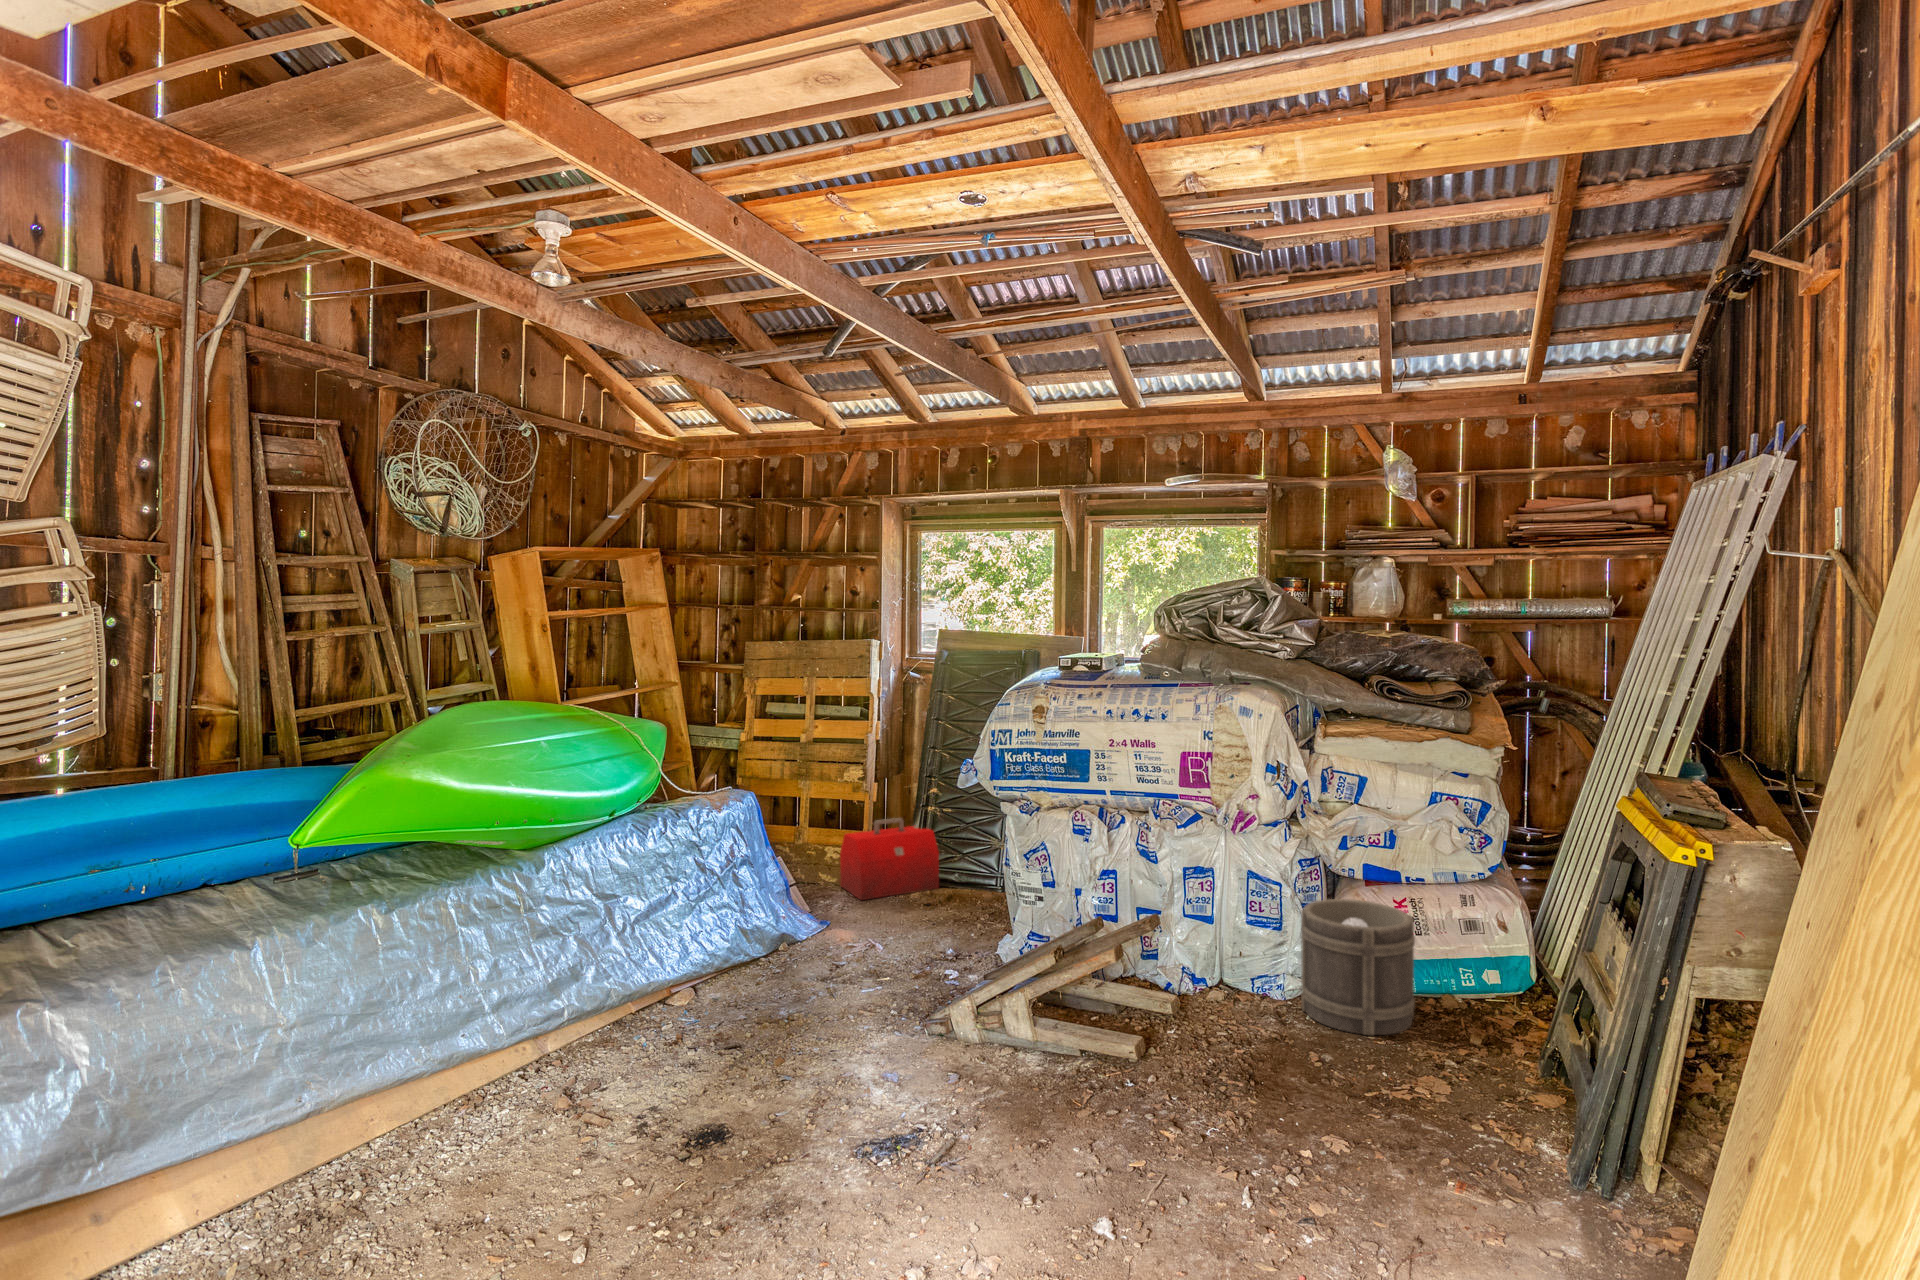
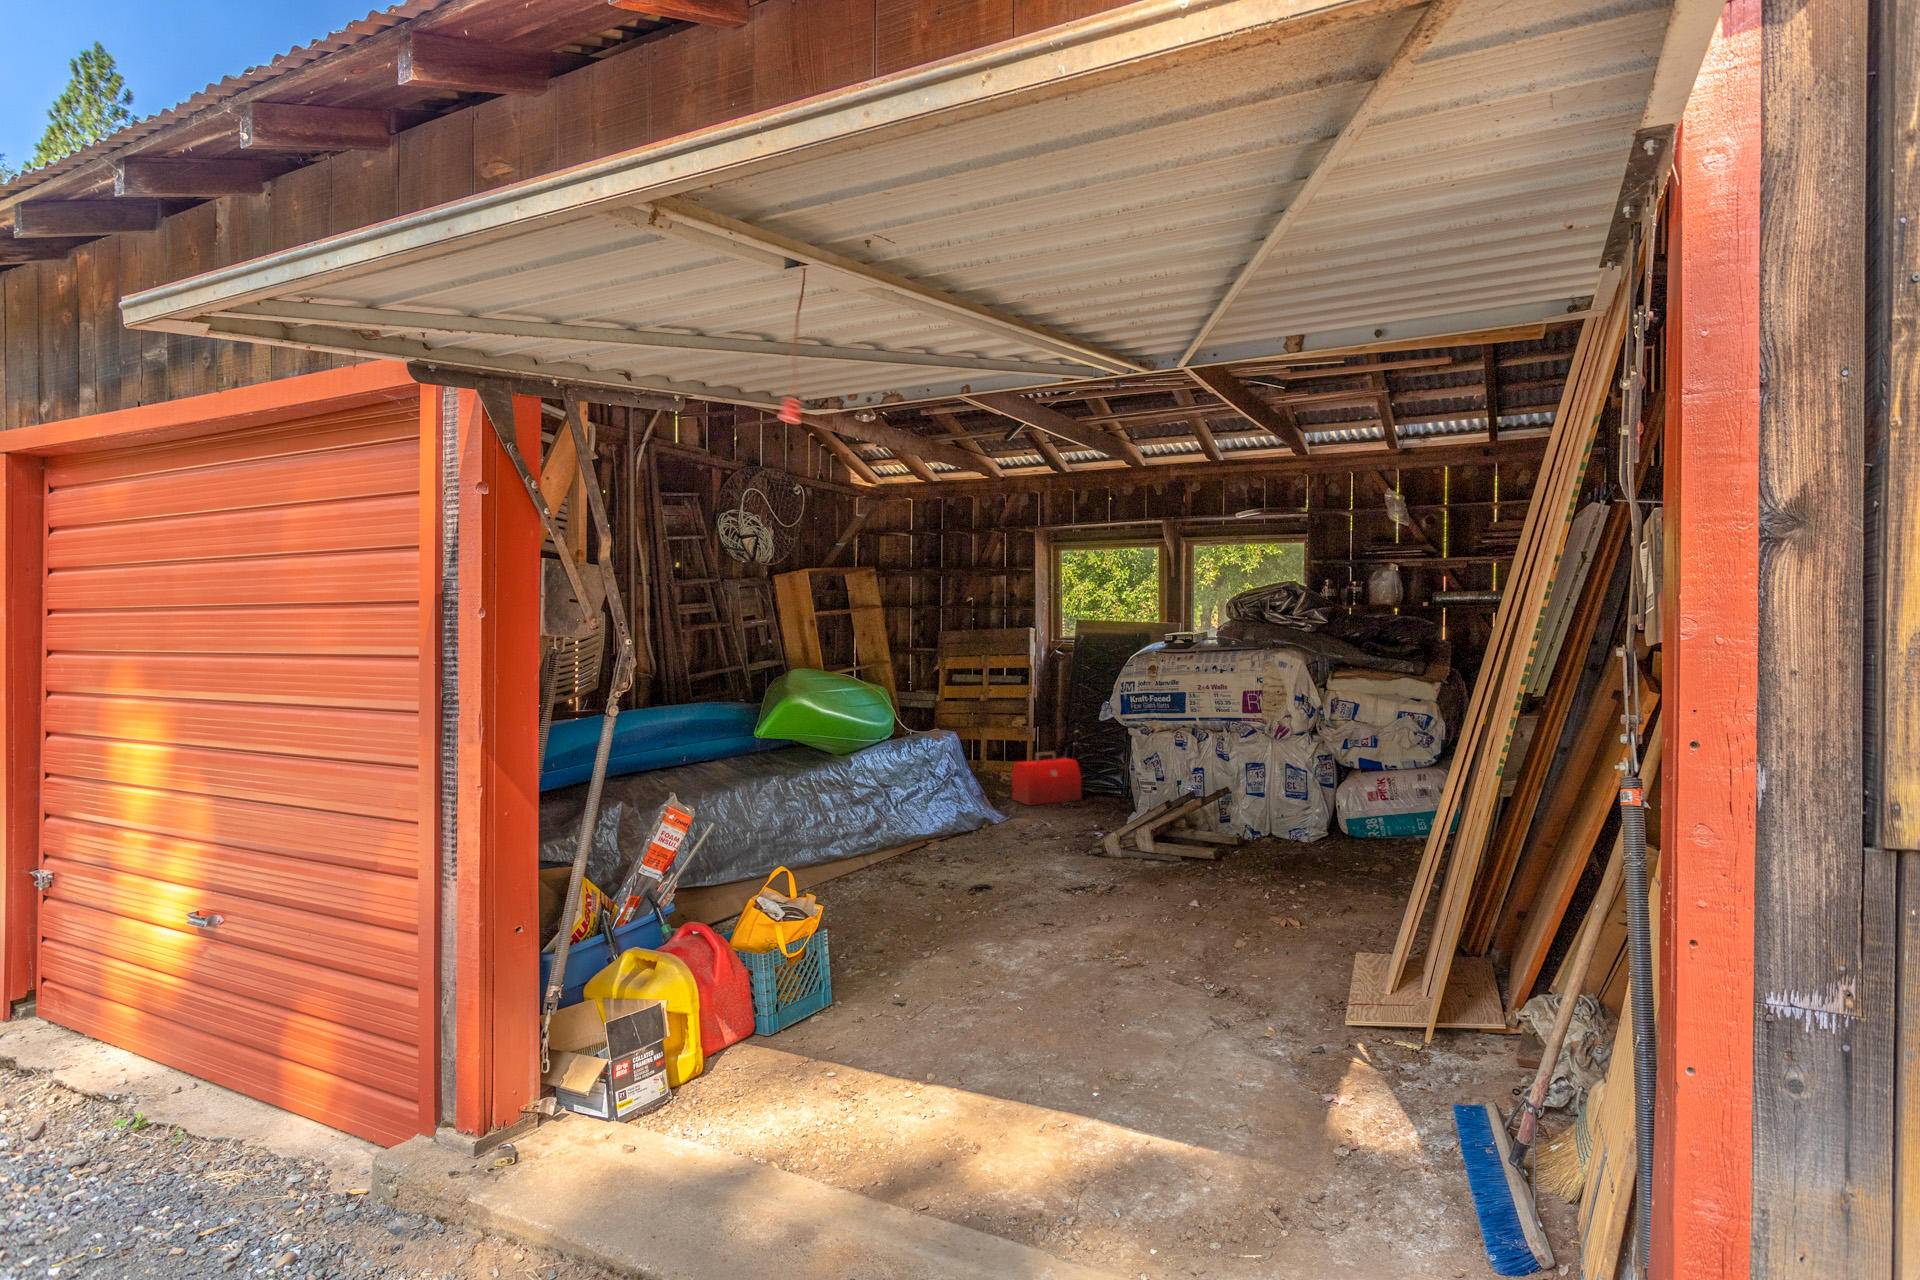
bucket: present [1301,899,1415,1036] -> none [1317,780,1386,852]

